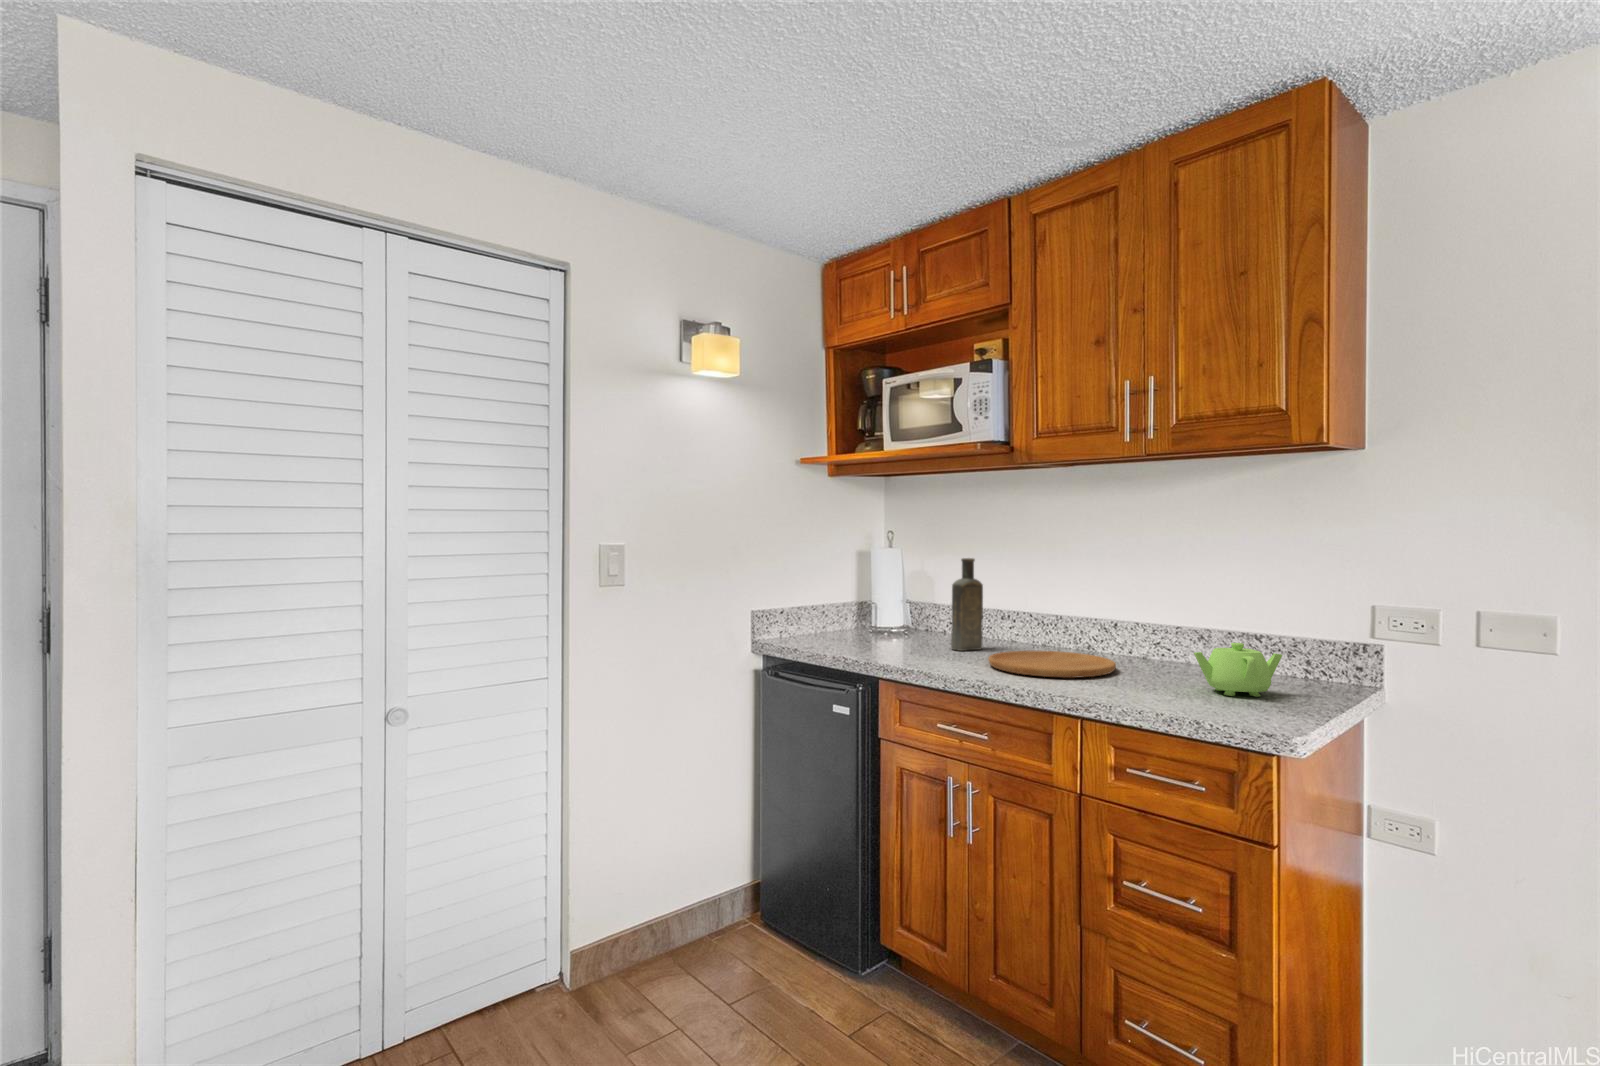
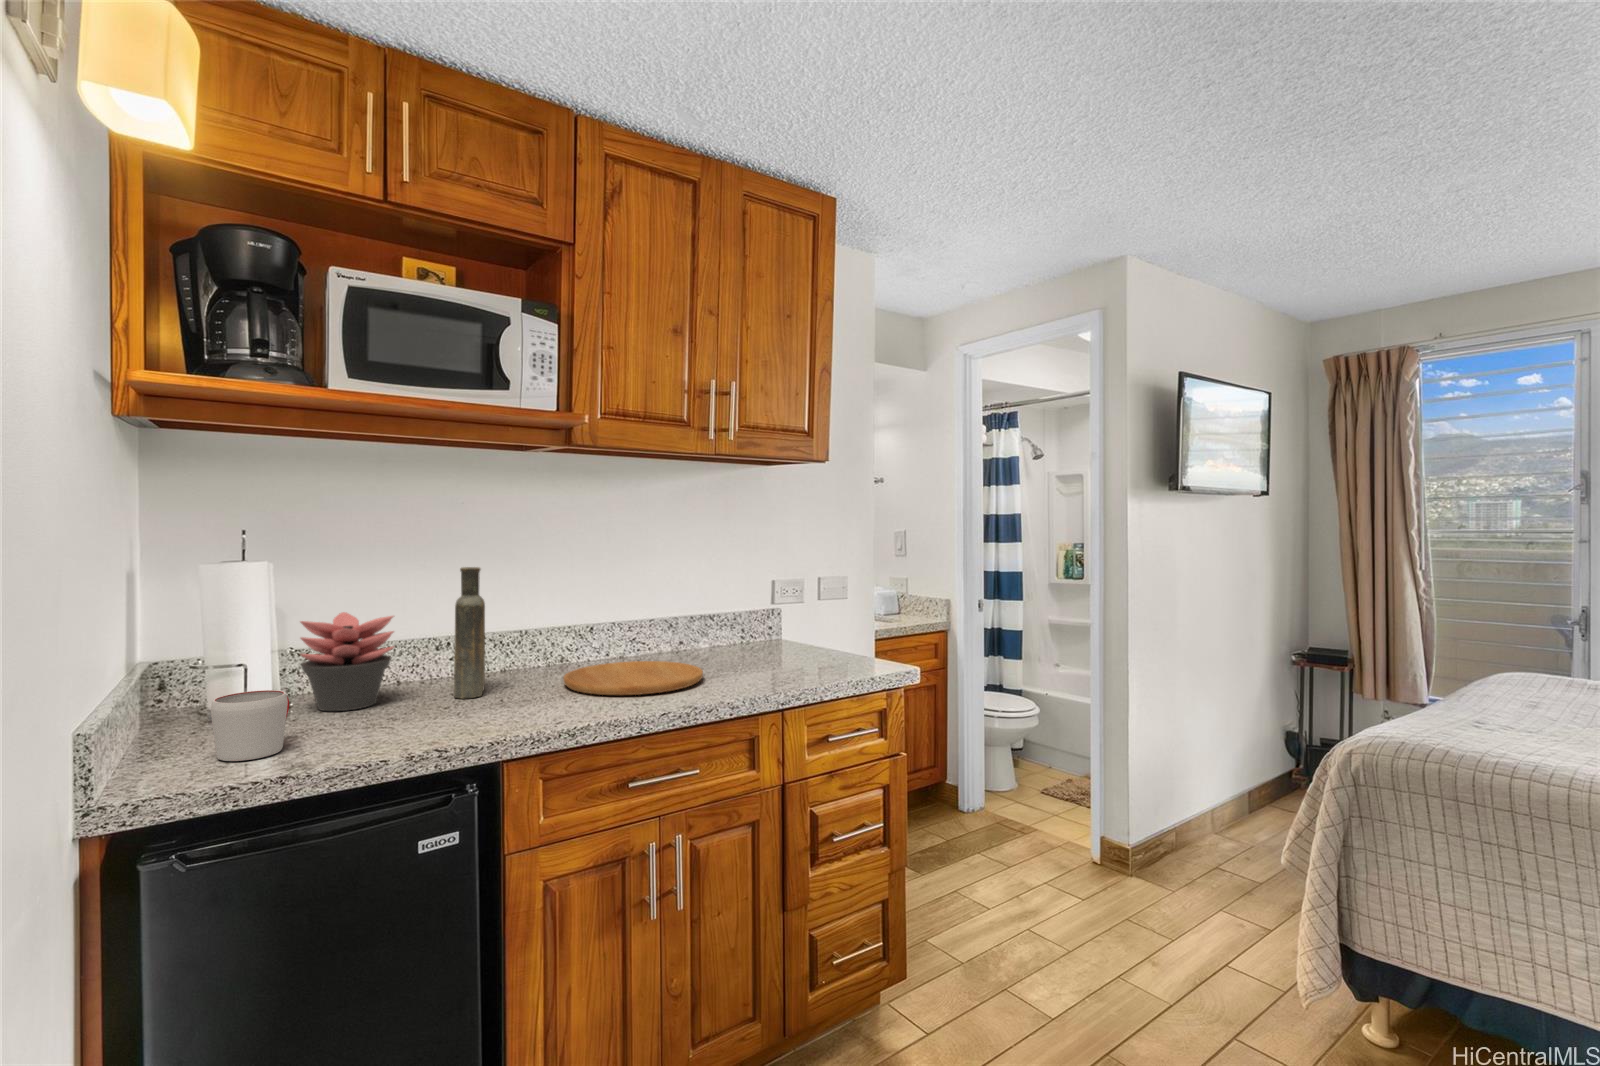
succulent plant: none [889,584,944,642] -> present [300,612,394,711]
mug: none [803,613,848,645] -> present [211,690,289,761]
teapot: present [1194,643,1282,697] -> none [761,620,813,663]

